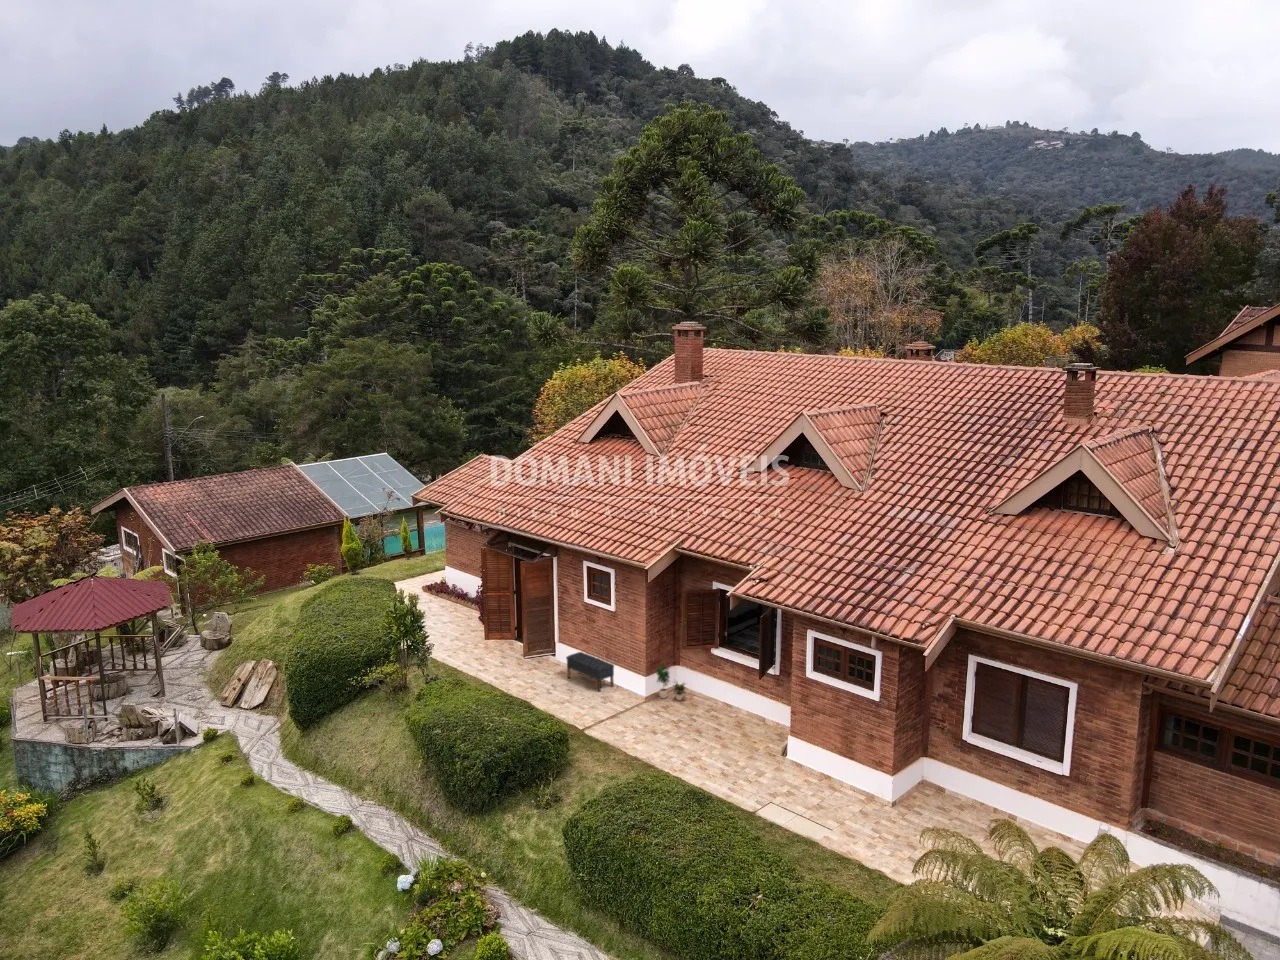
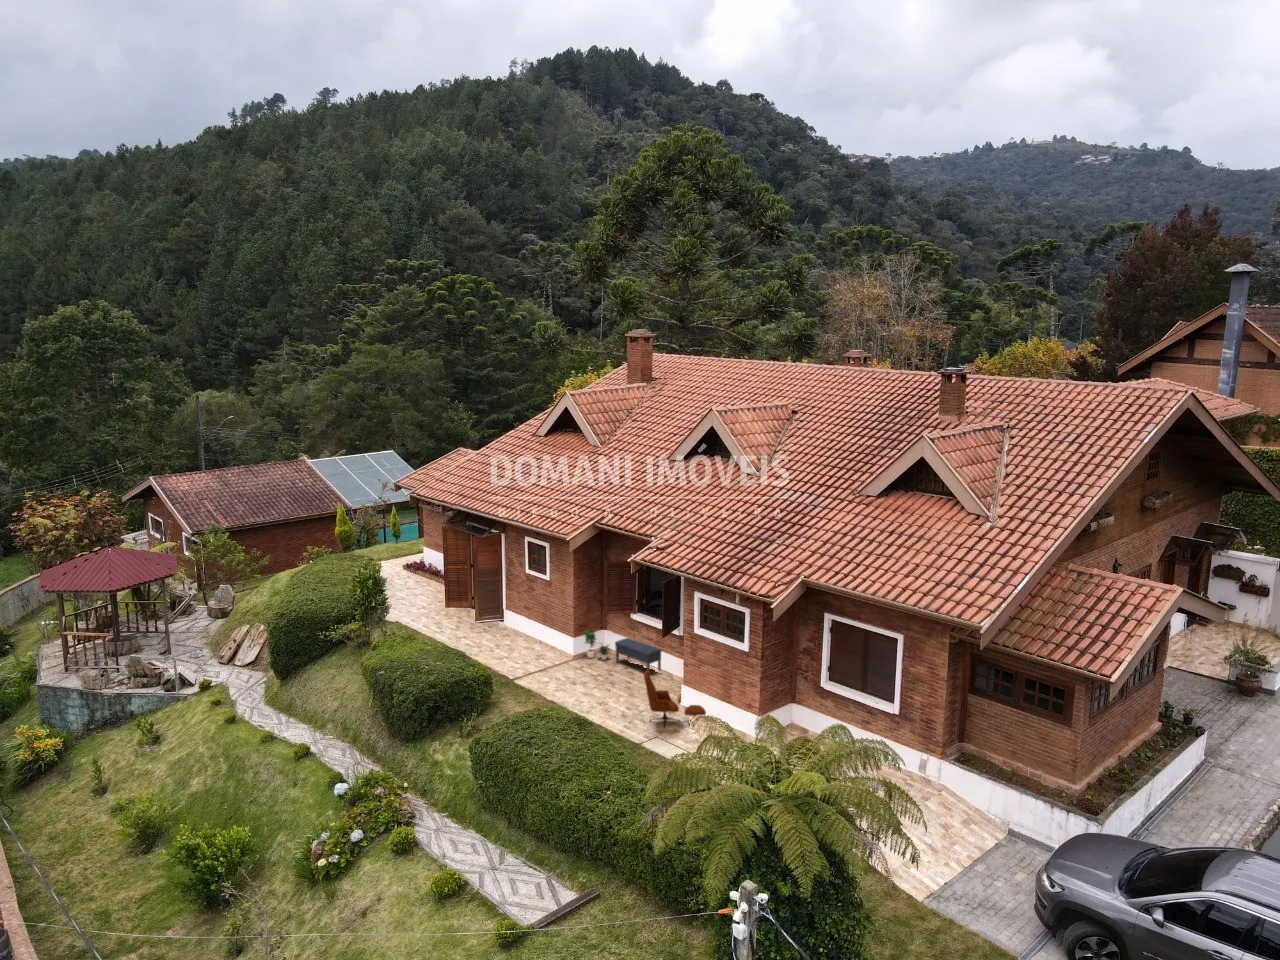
bench: present [566,652,614,691] -> present [615,638,662,670]
lounge chair: none [751,722,823,789] -> present [644,671,706,726]

